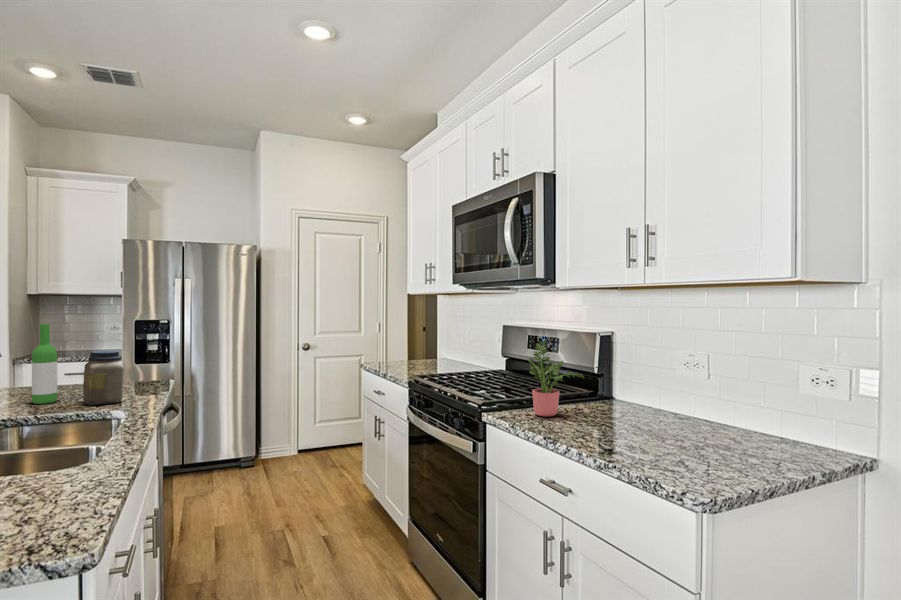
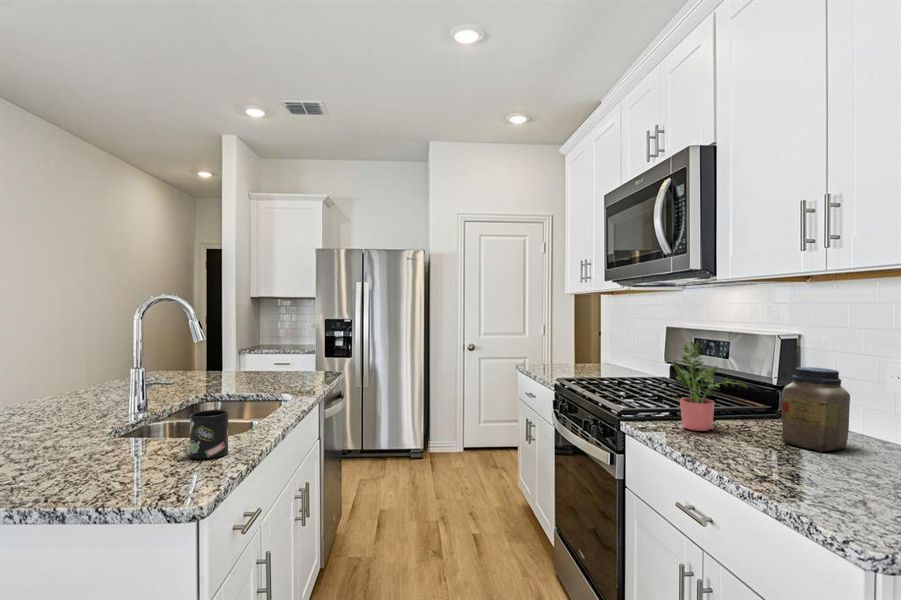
wine bottle: present [32,324,57,404] -> none [228,318,247,385]
jar: present [83,350,124,405] -> present [782,367,850,451]
mug: none [40,436,90,496] -> present [190,410,228,459]

